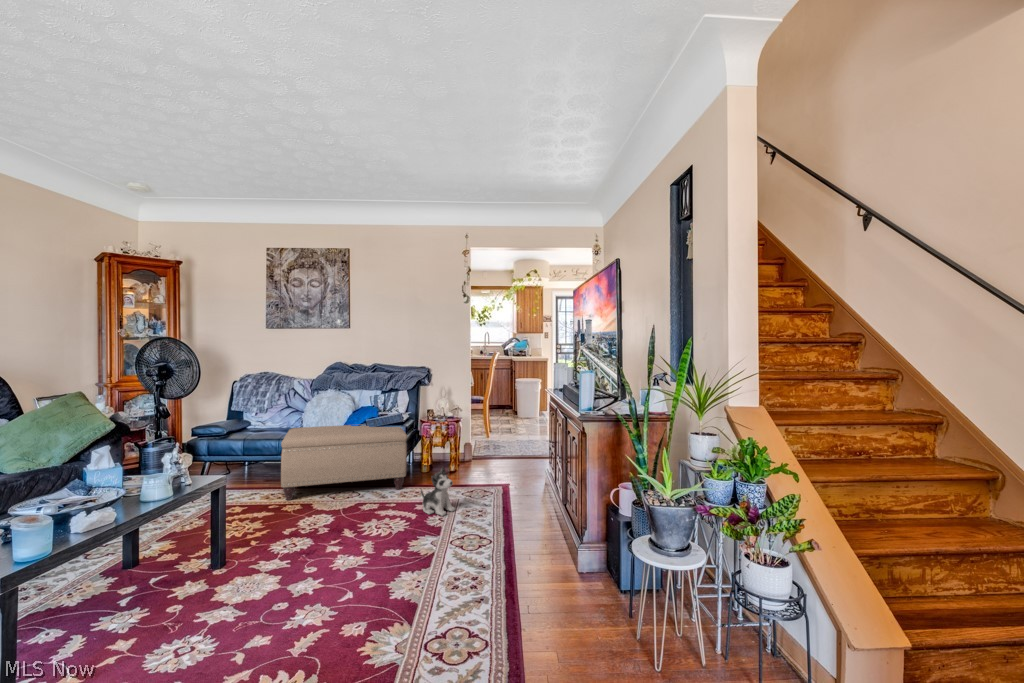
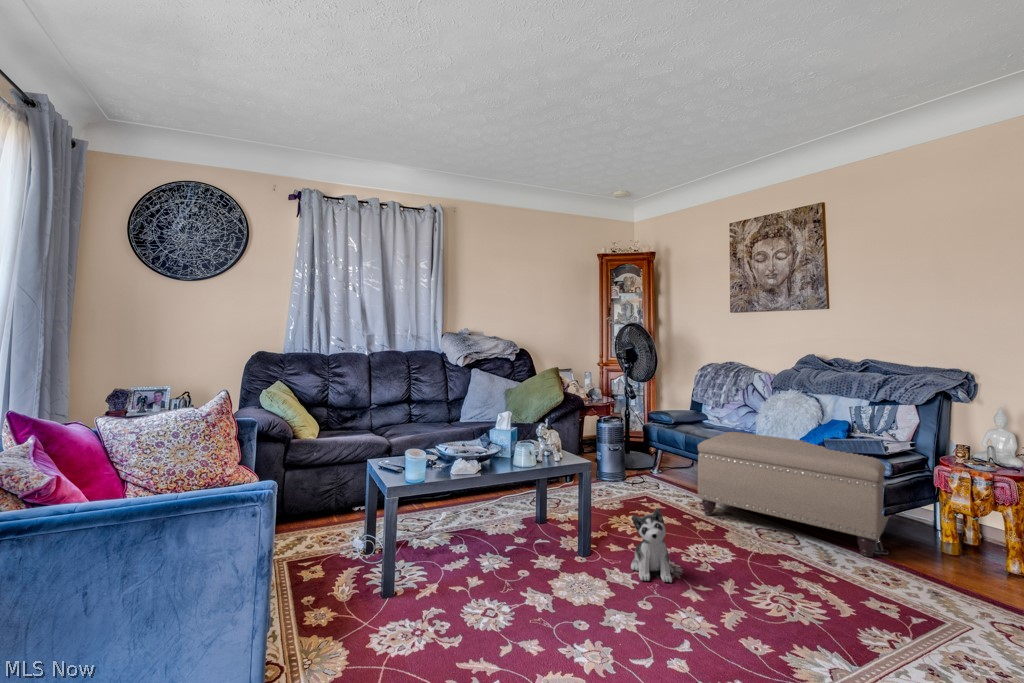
plush toy: present [421,467,455,516] -> present [631,508,673,582]

